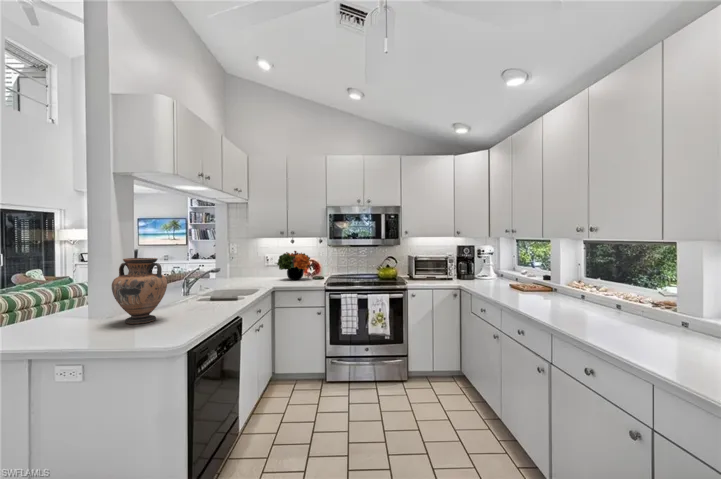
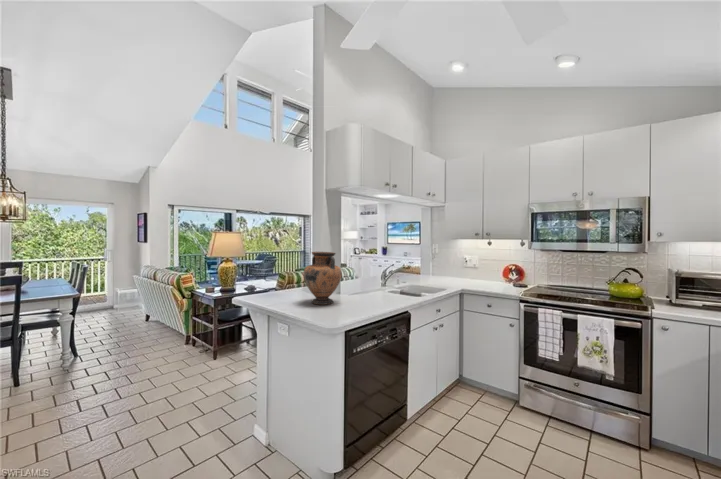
flower arrangement: present [277,251,310,280] -> none [471,254,510,285]

